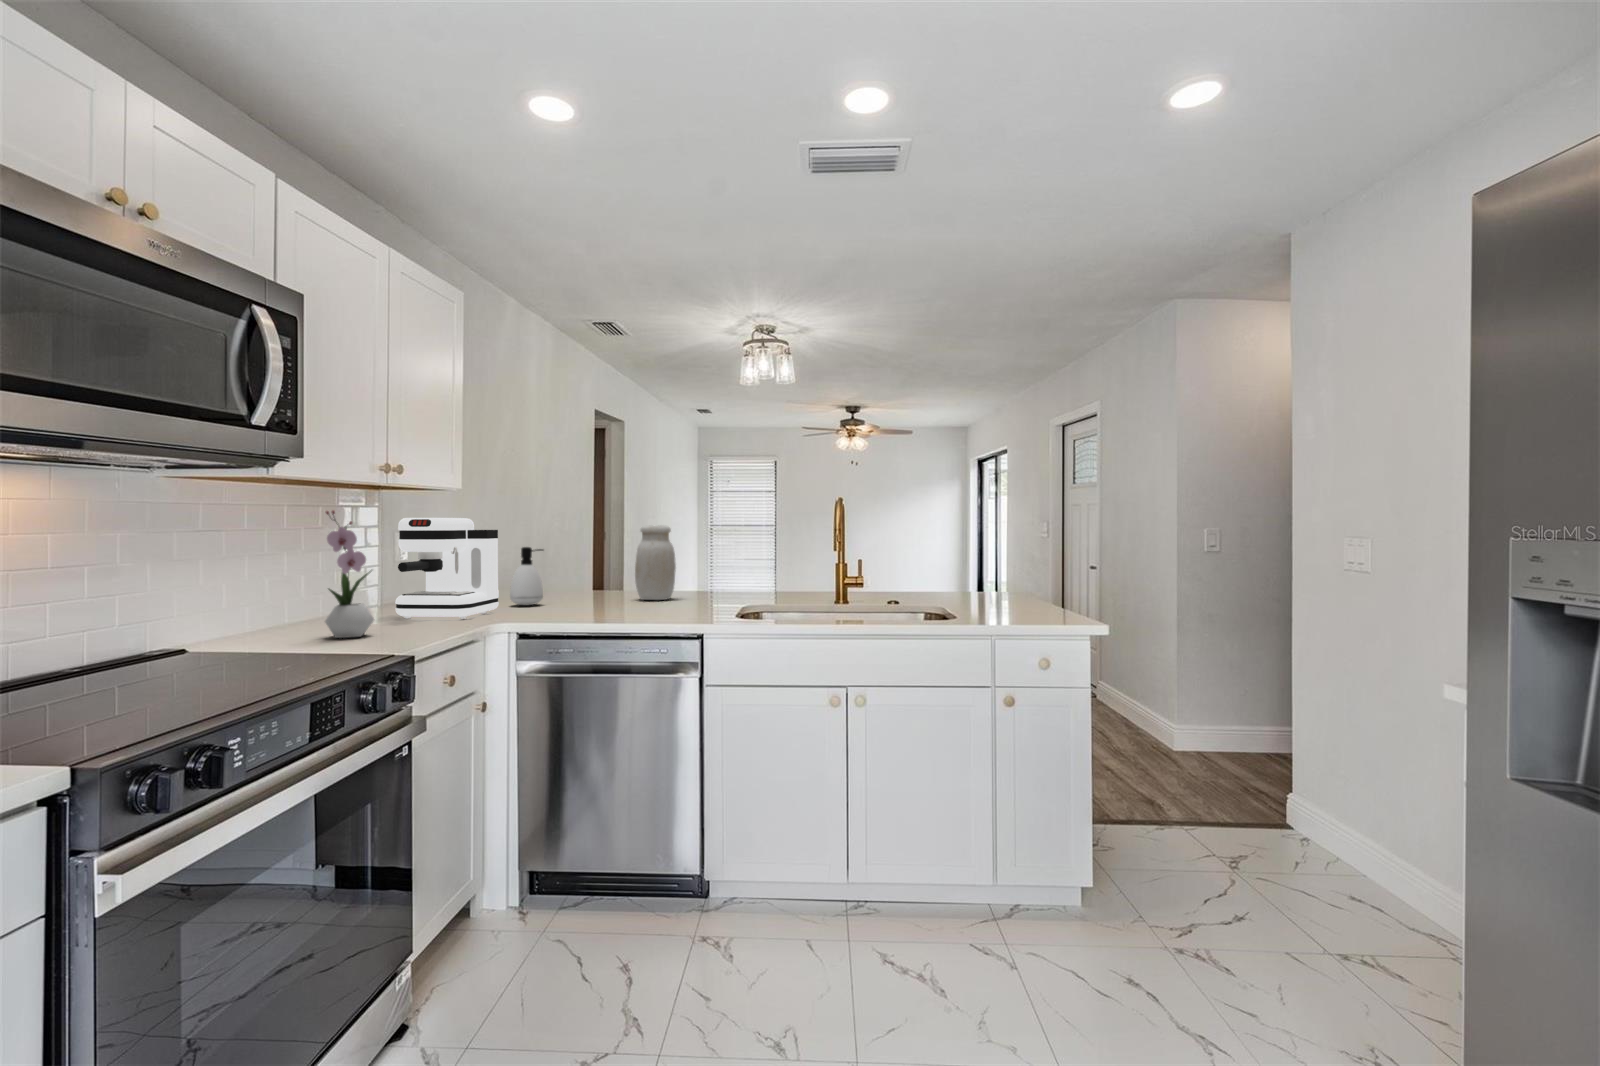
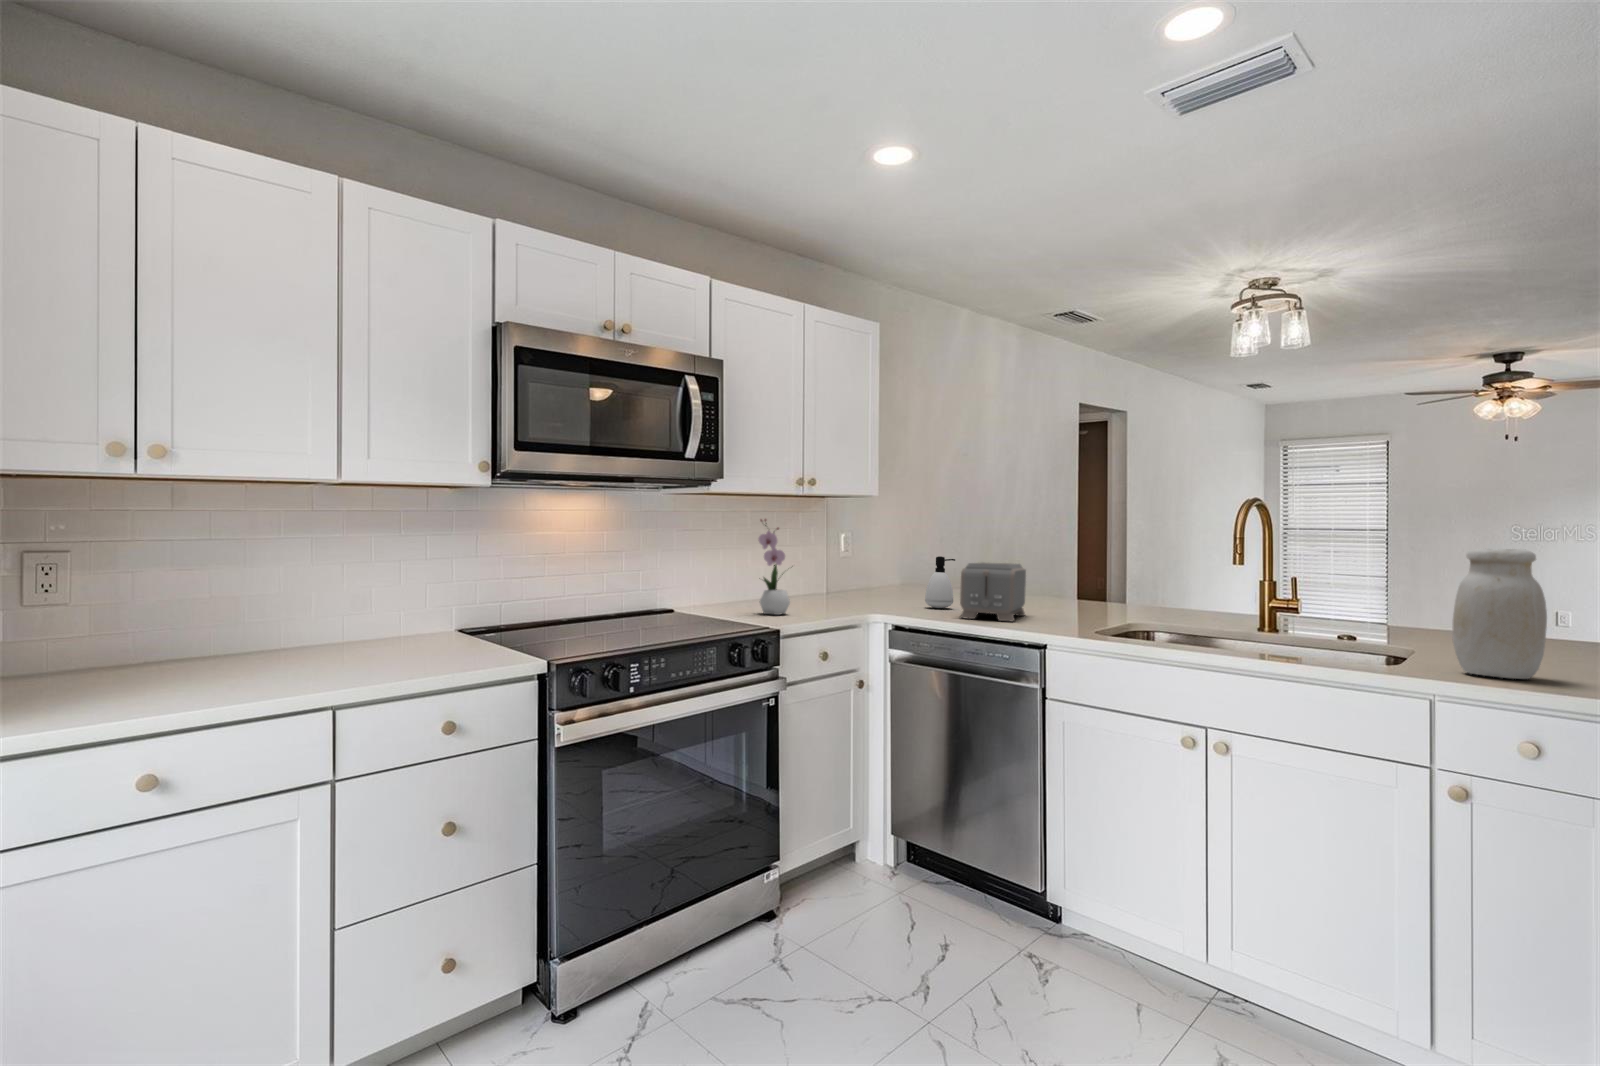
coffee maker: present [395,518,499,619] -> none [822,528,908,612]
jar: present [635,525,676,600] -> present [1453,549,1547,679]
toaster: none [575,551,635,615] -> present [960,562,1026,621]

